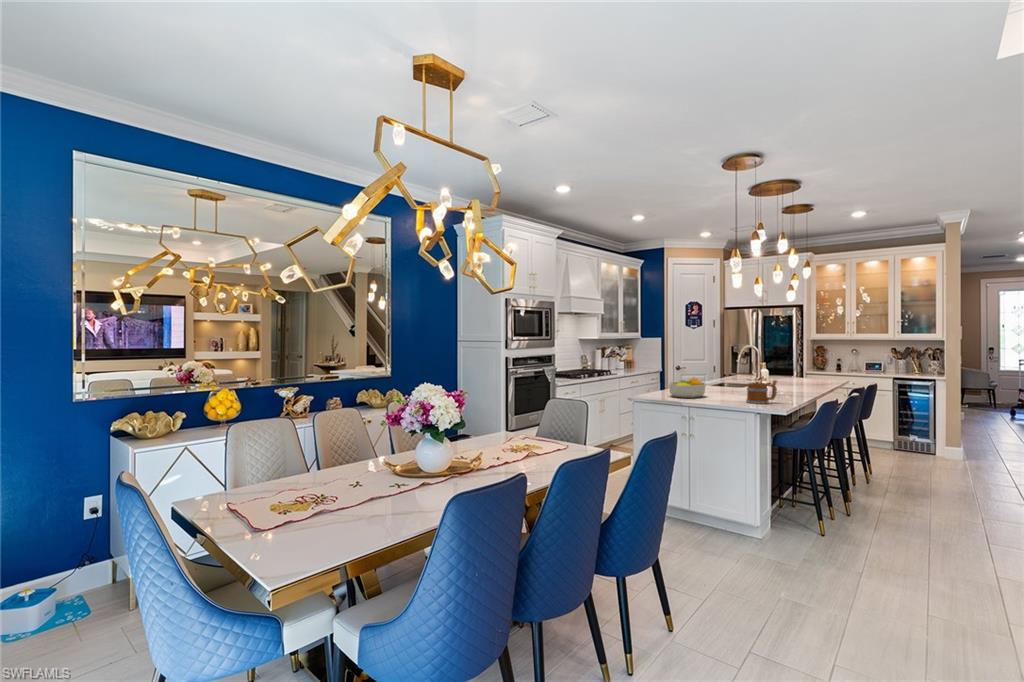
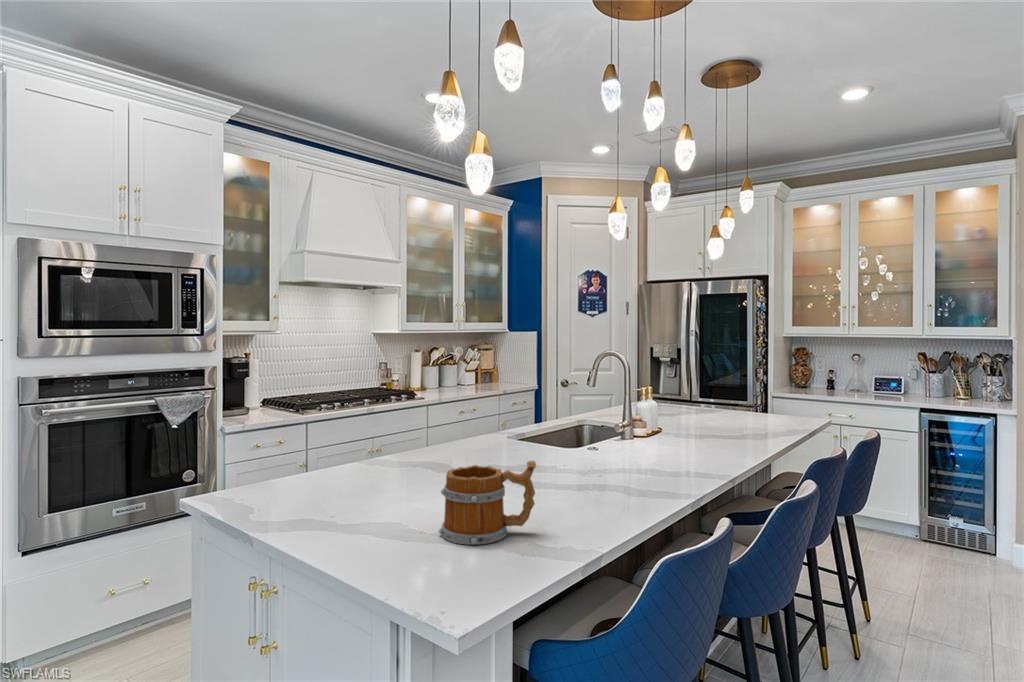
fruit bowl: present [669,377,706,398] -> none [284,432,405,500]

